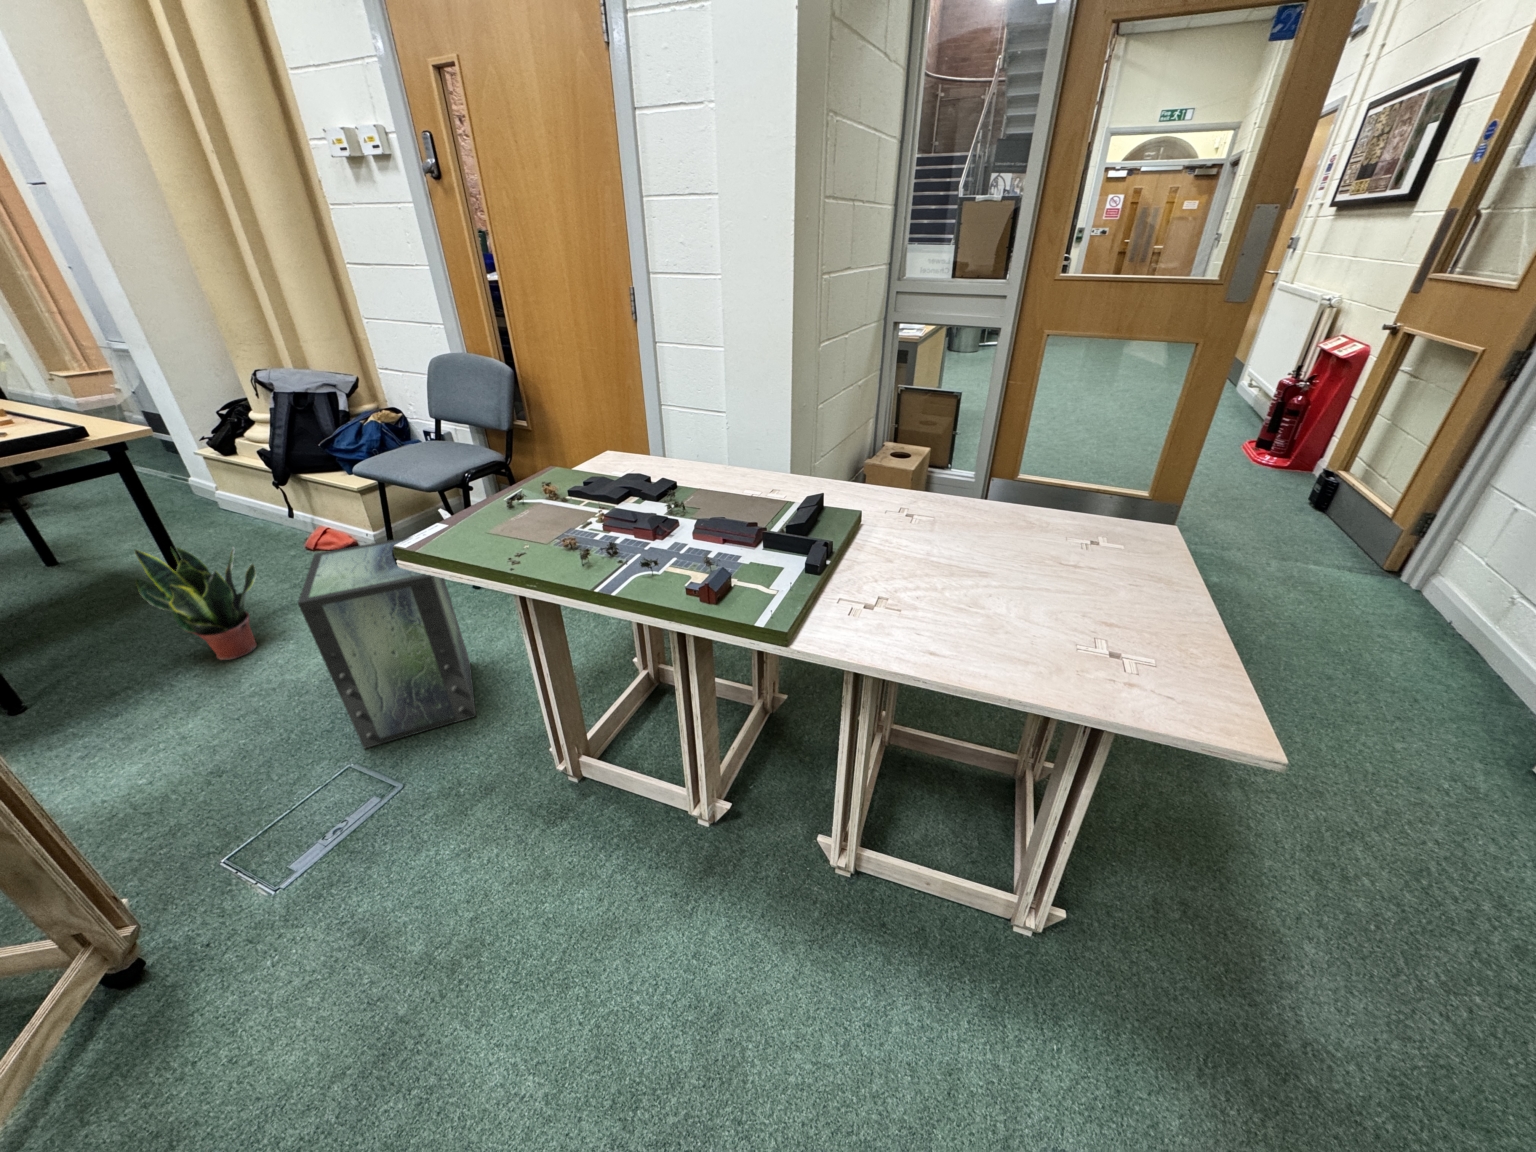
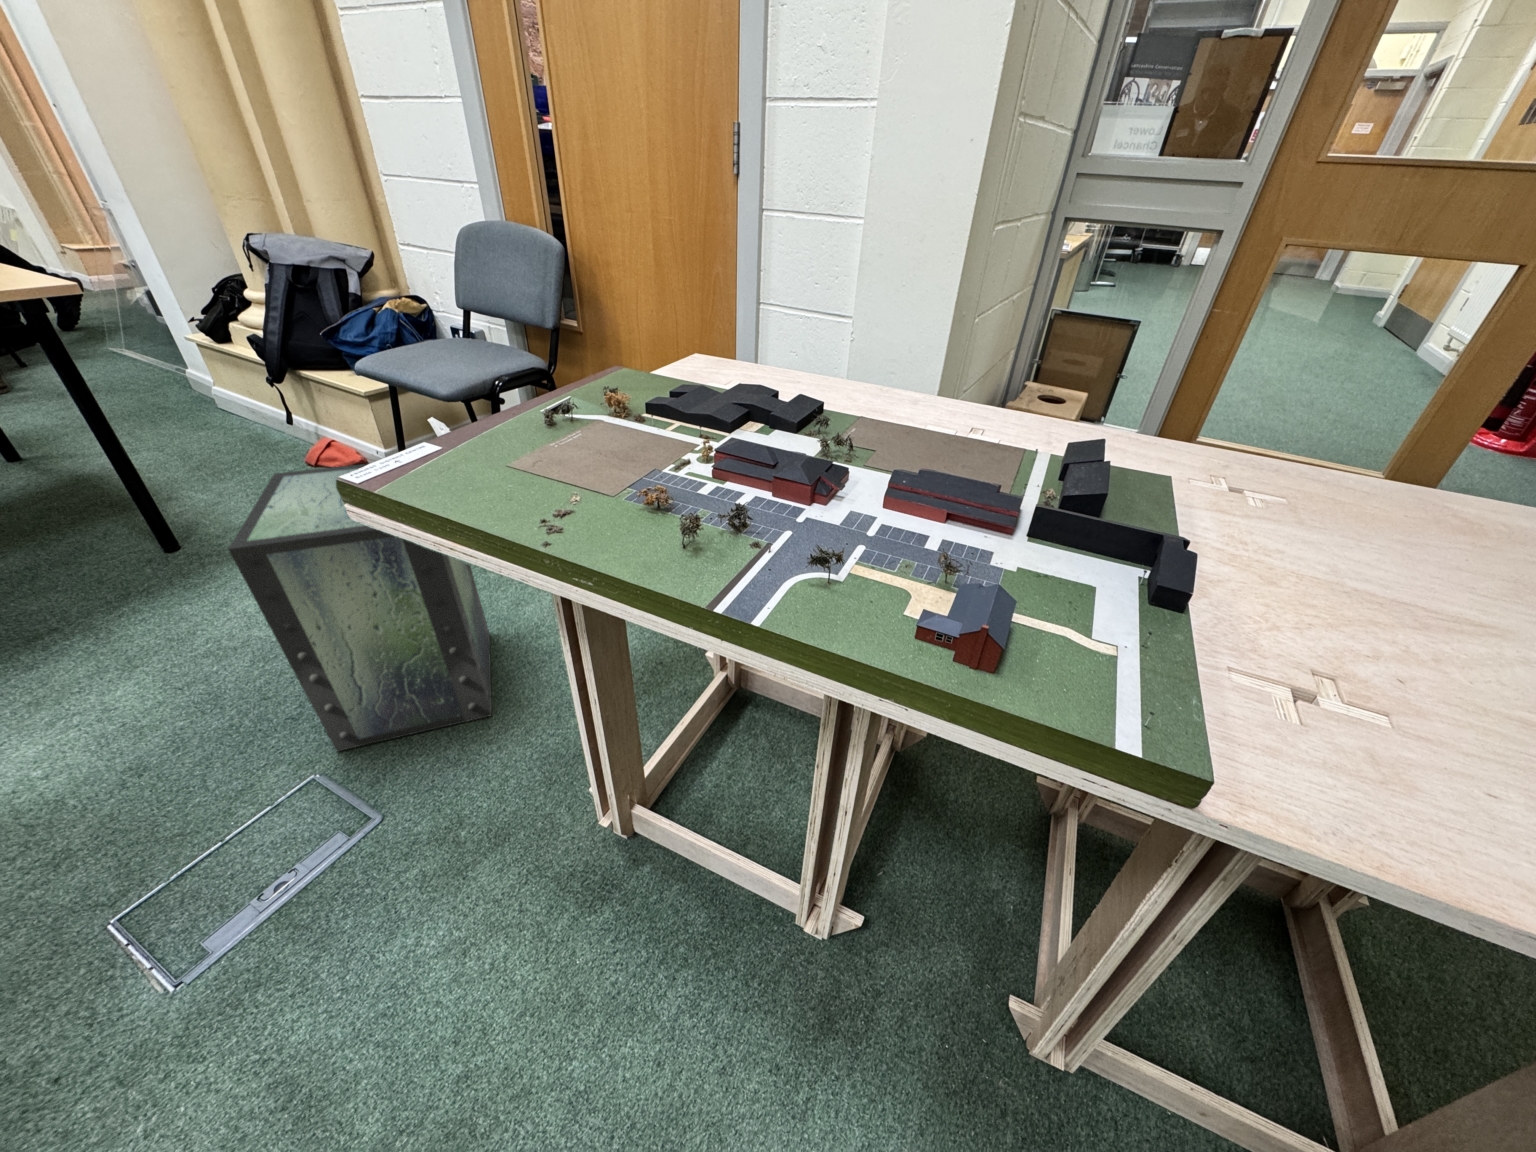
potted plant: present [135,547,257,660] -> none [47,447,225,601]

